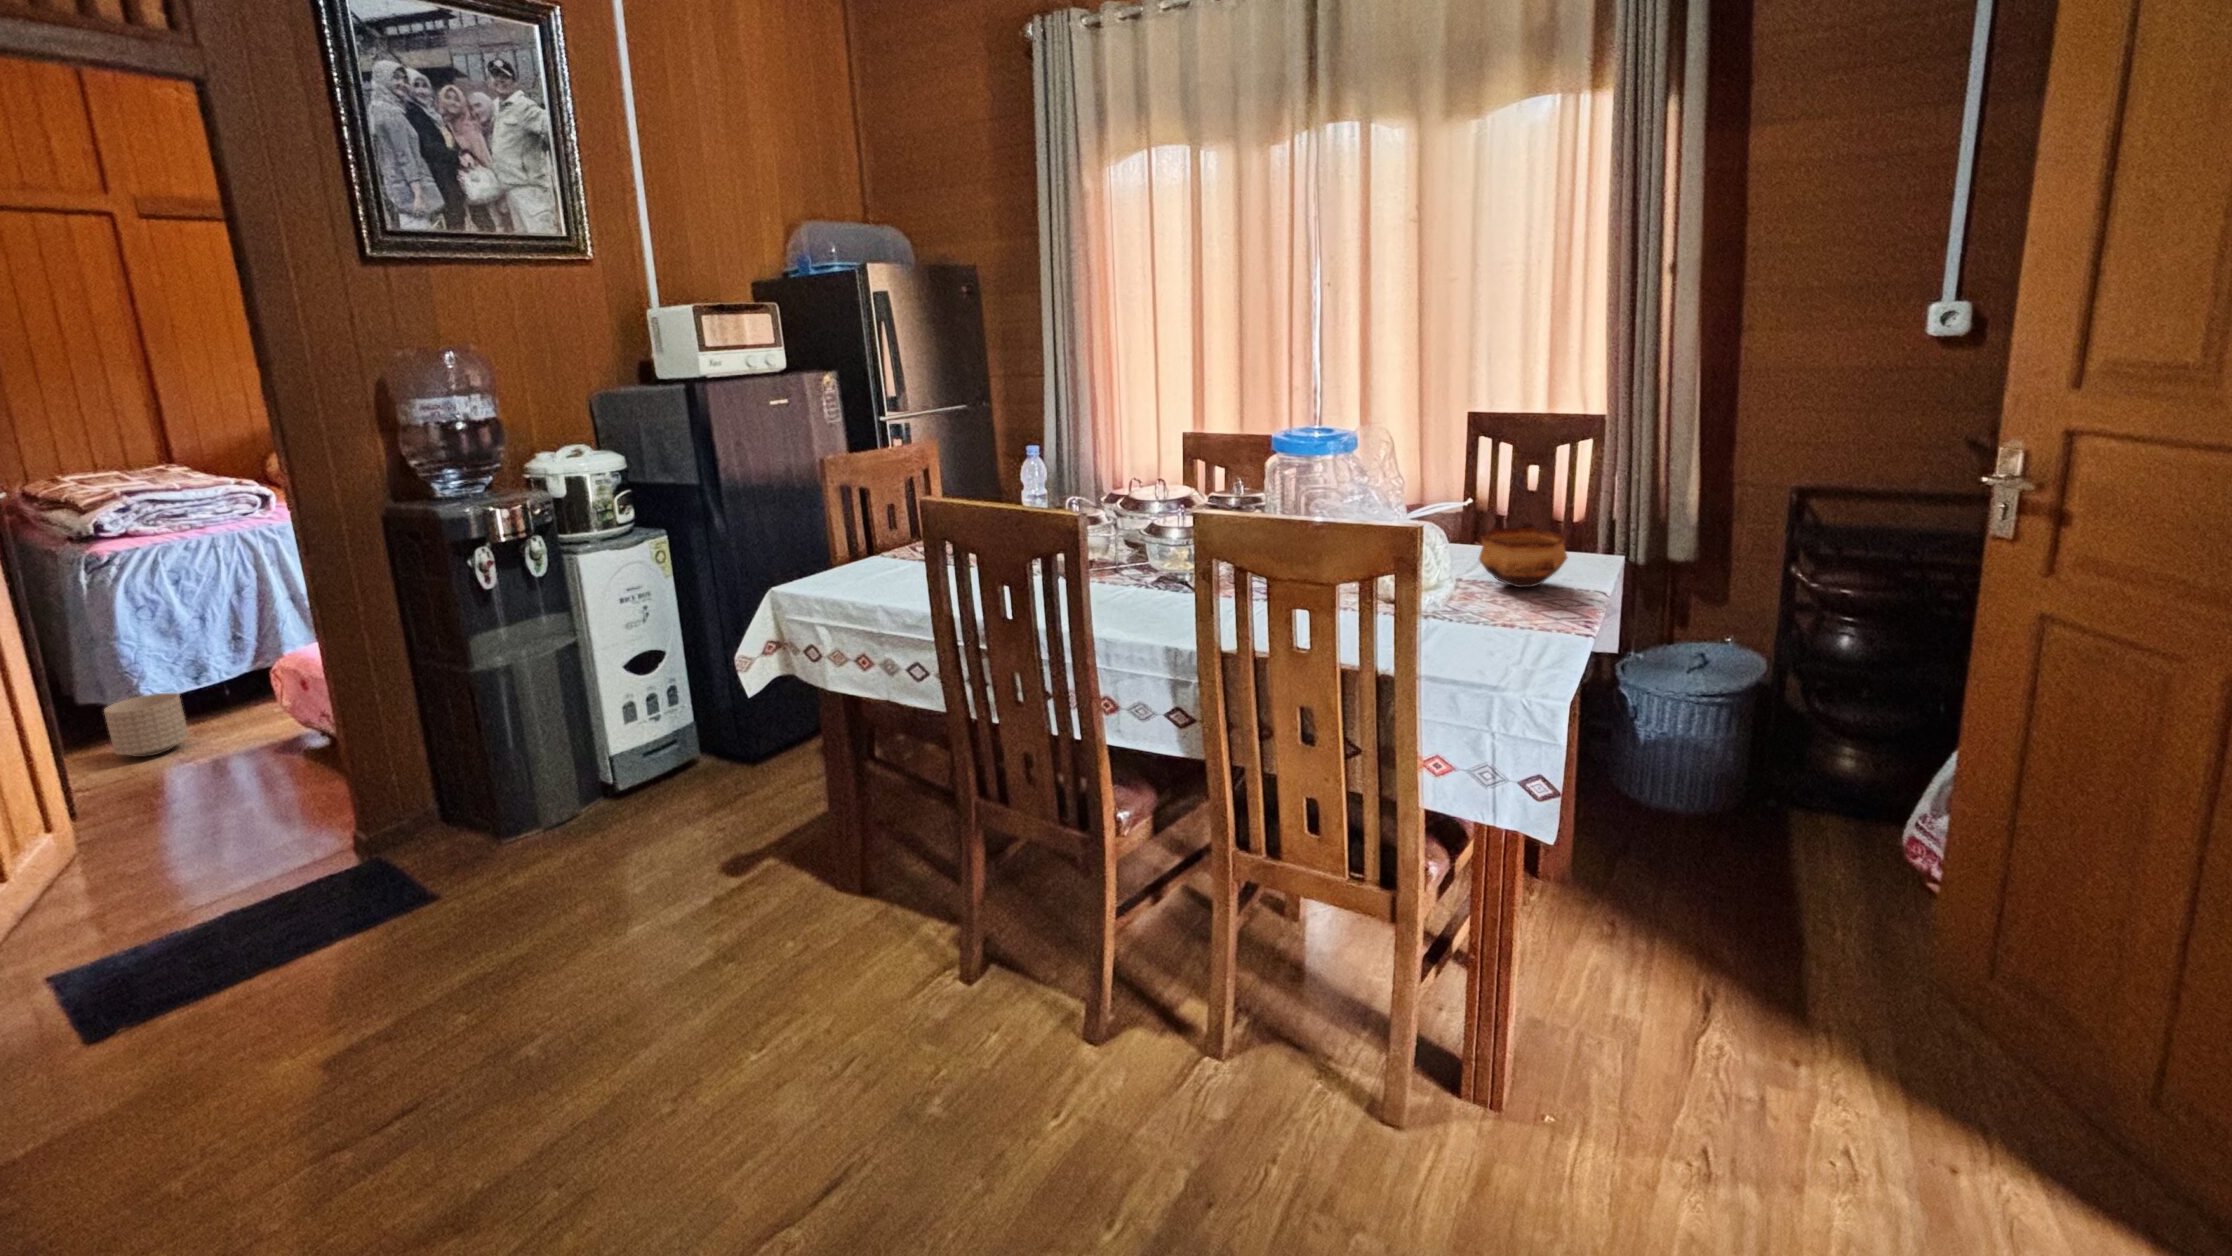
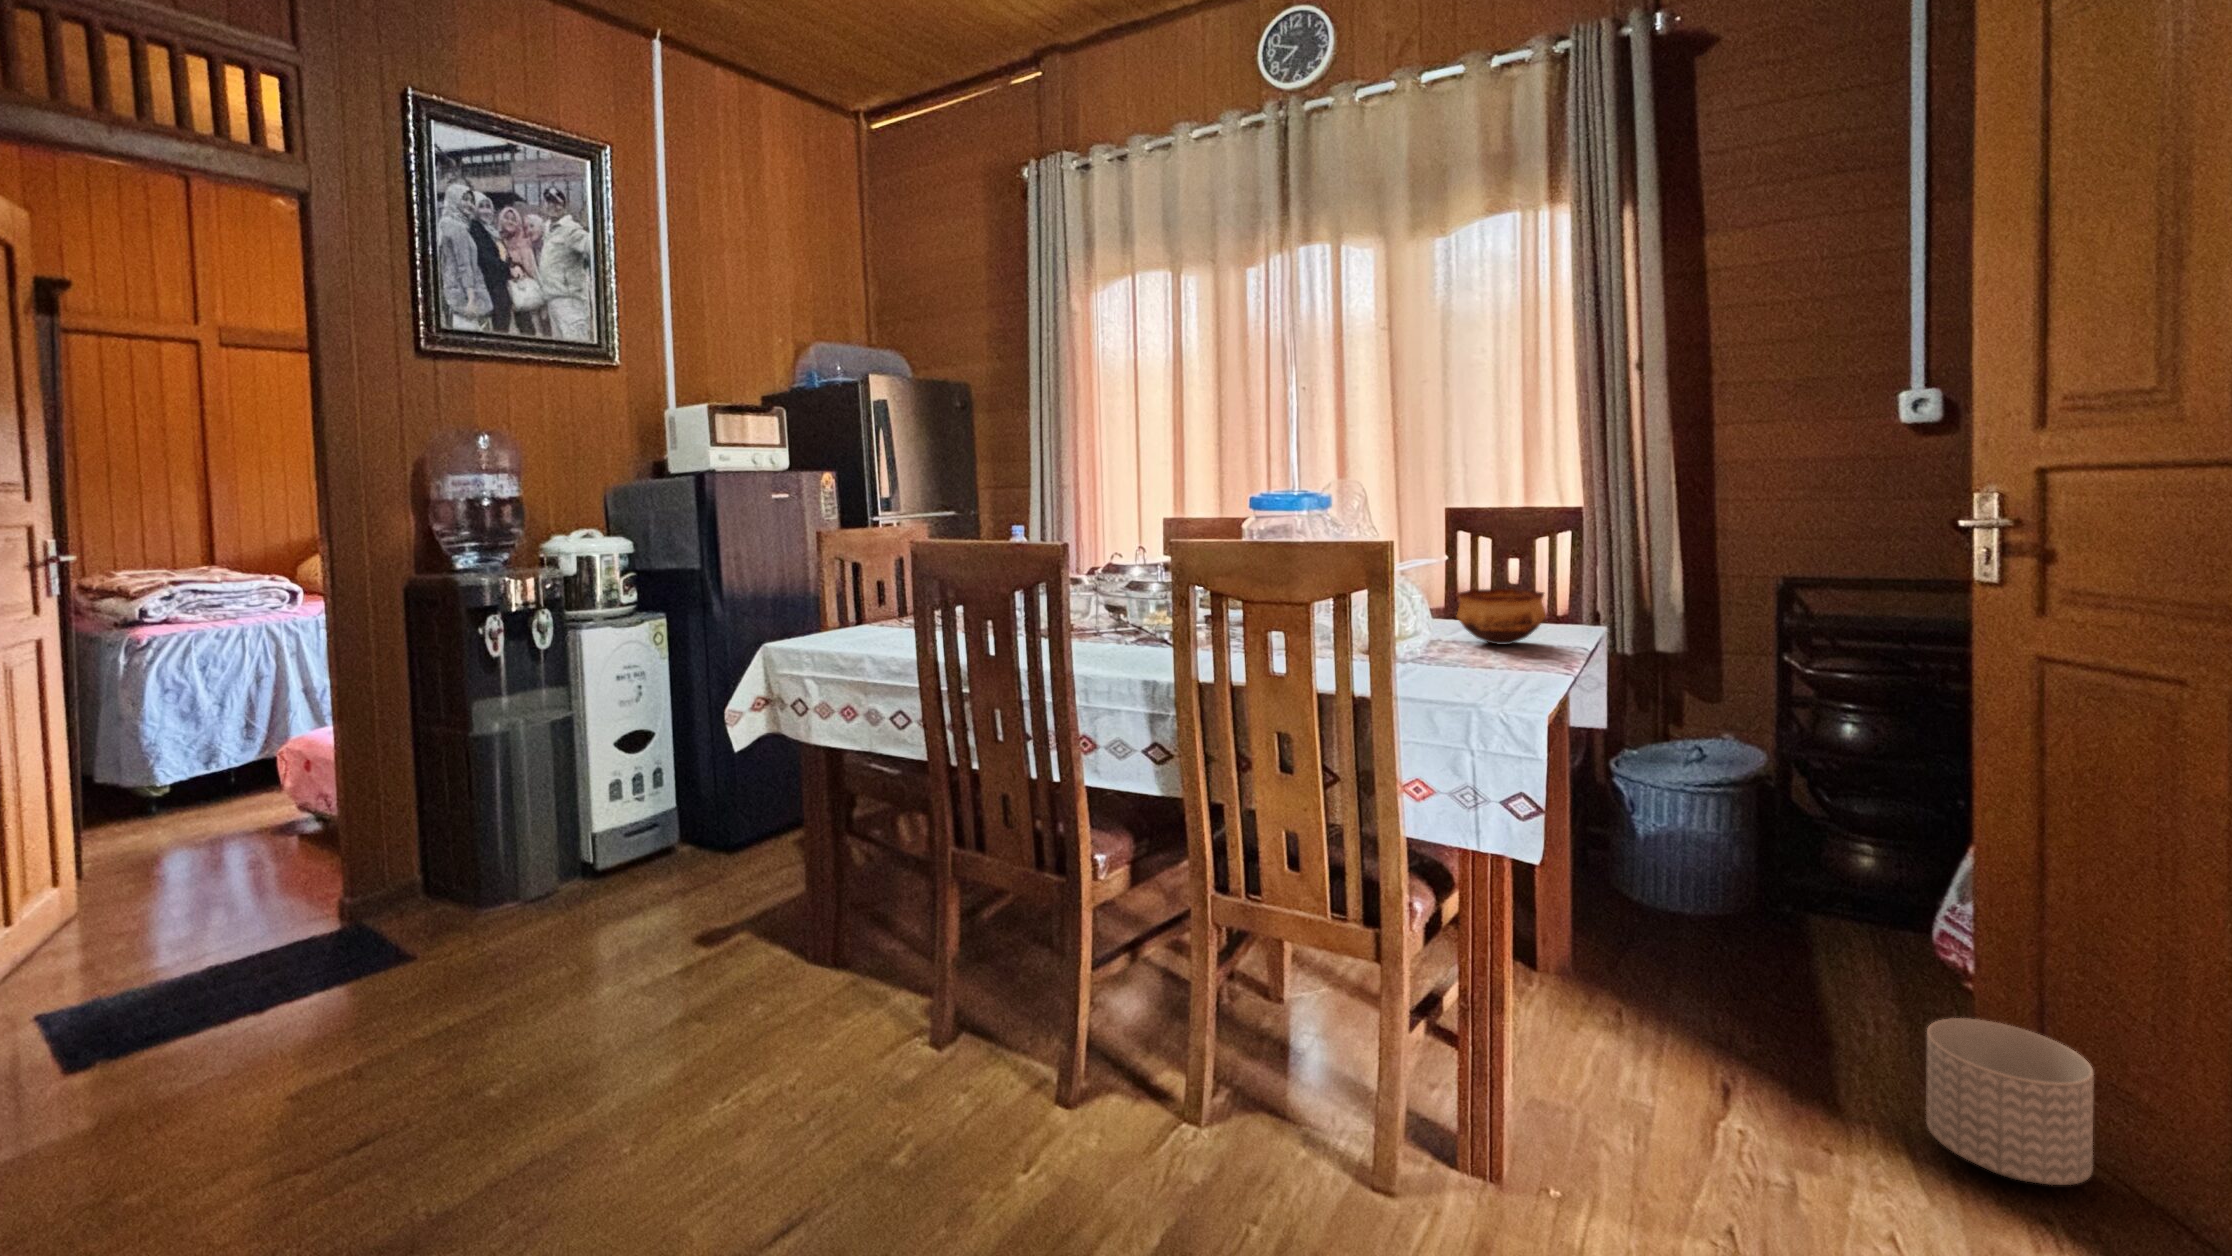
planter: present [104,693,189,757] -> present [1926,1018,2094,1185]

